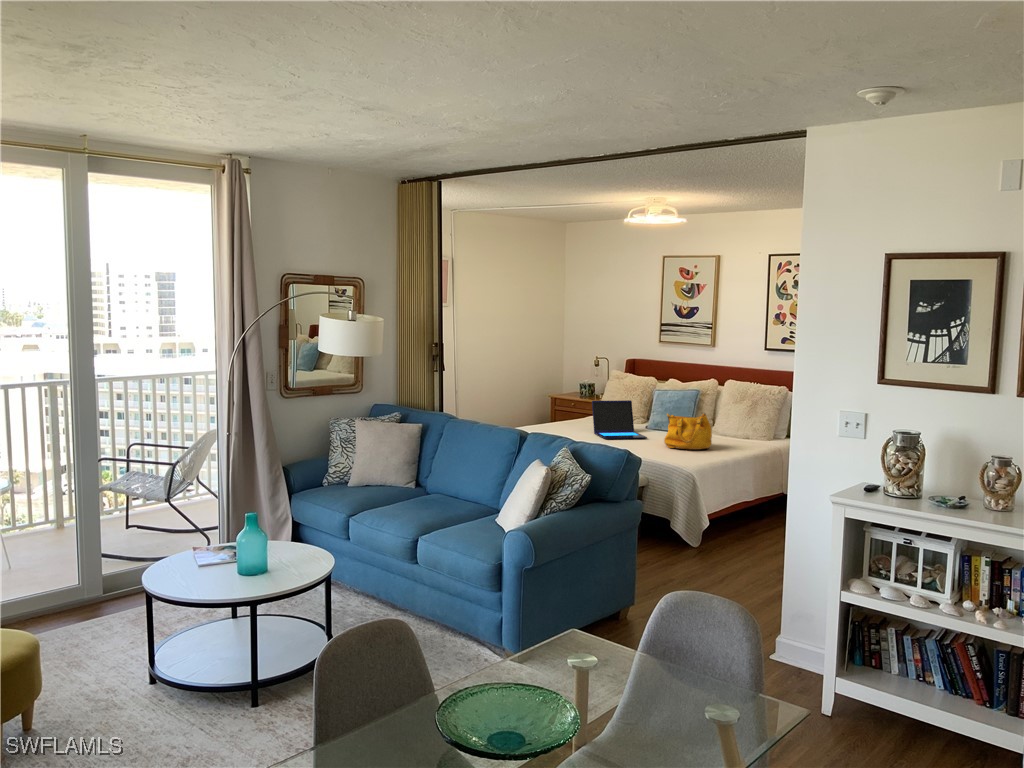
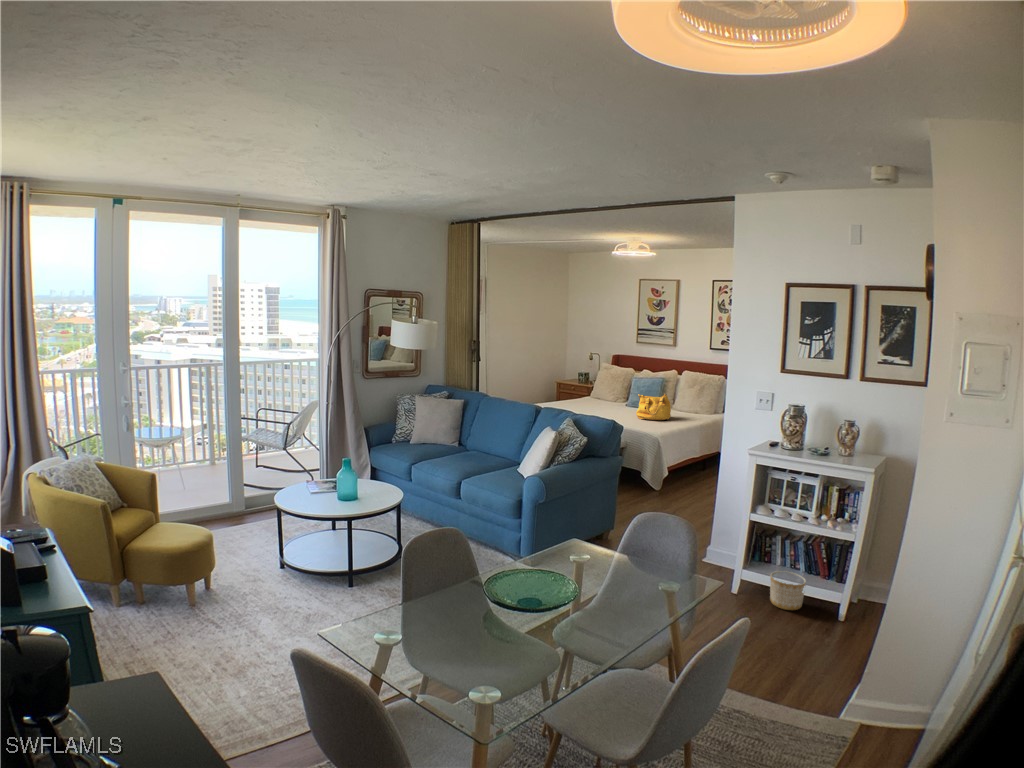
laptop: present [592,400,647,439] -> none [585,385,624,412]
planter: none [877,676,930,736] -> present [770,571,806,610]

